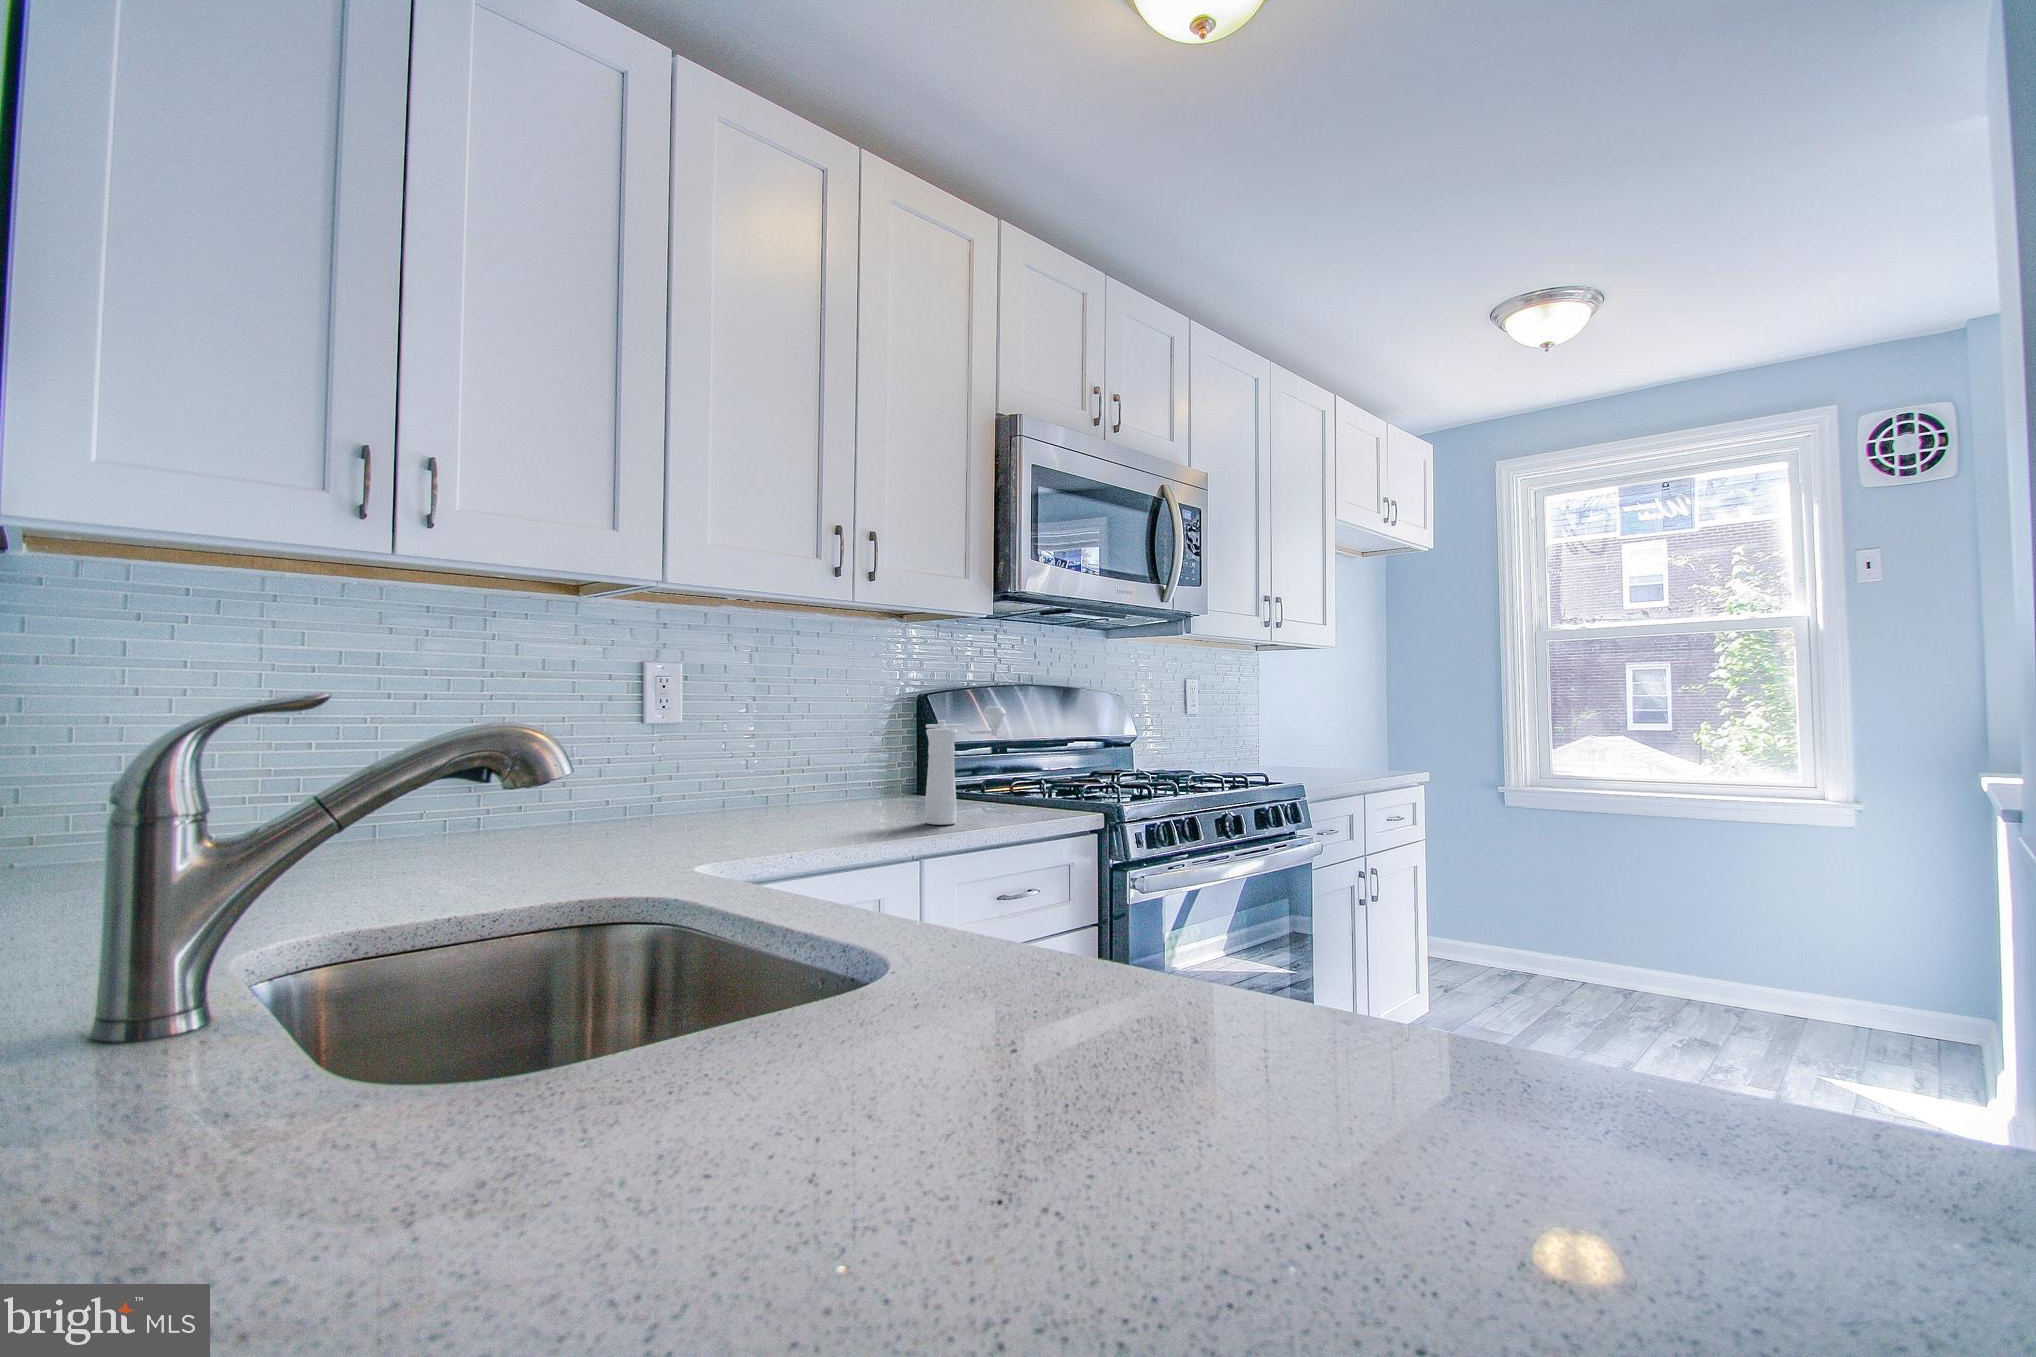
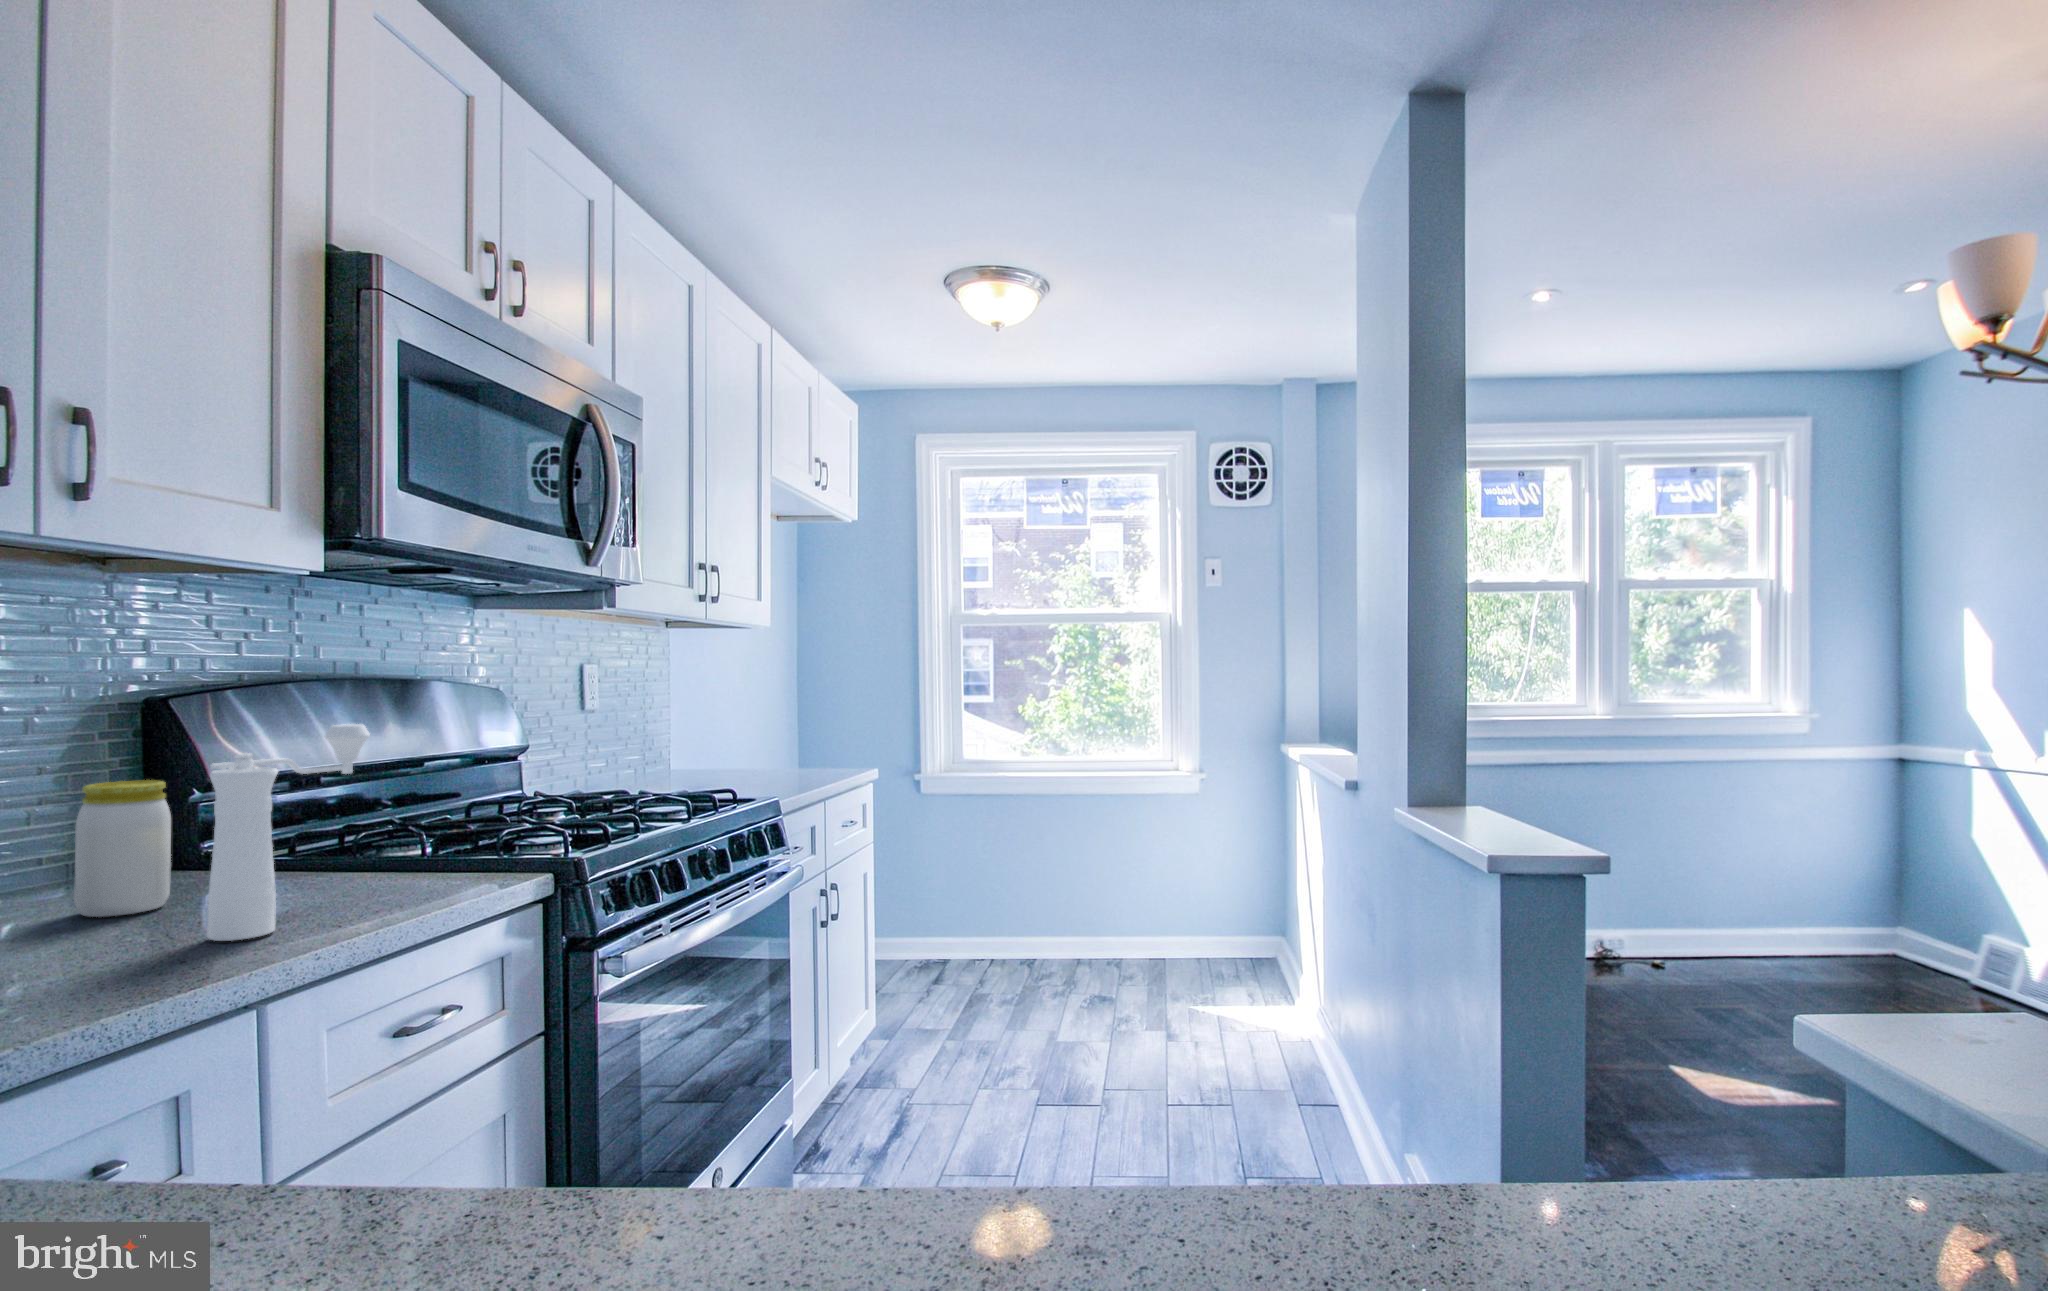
jar: none [877,736,918,809] -> present [74,780,171,917]

